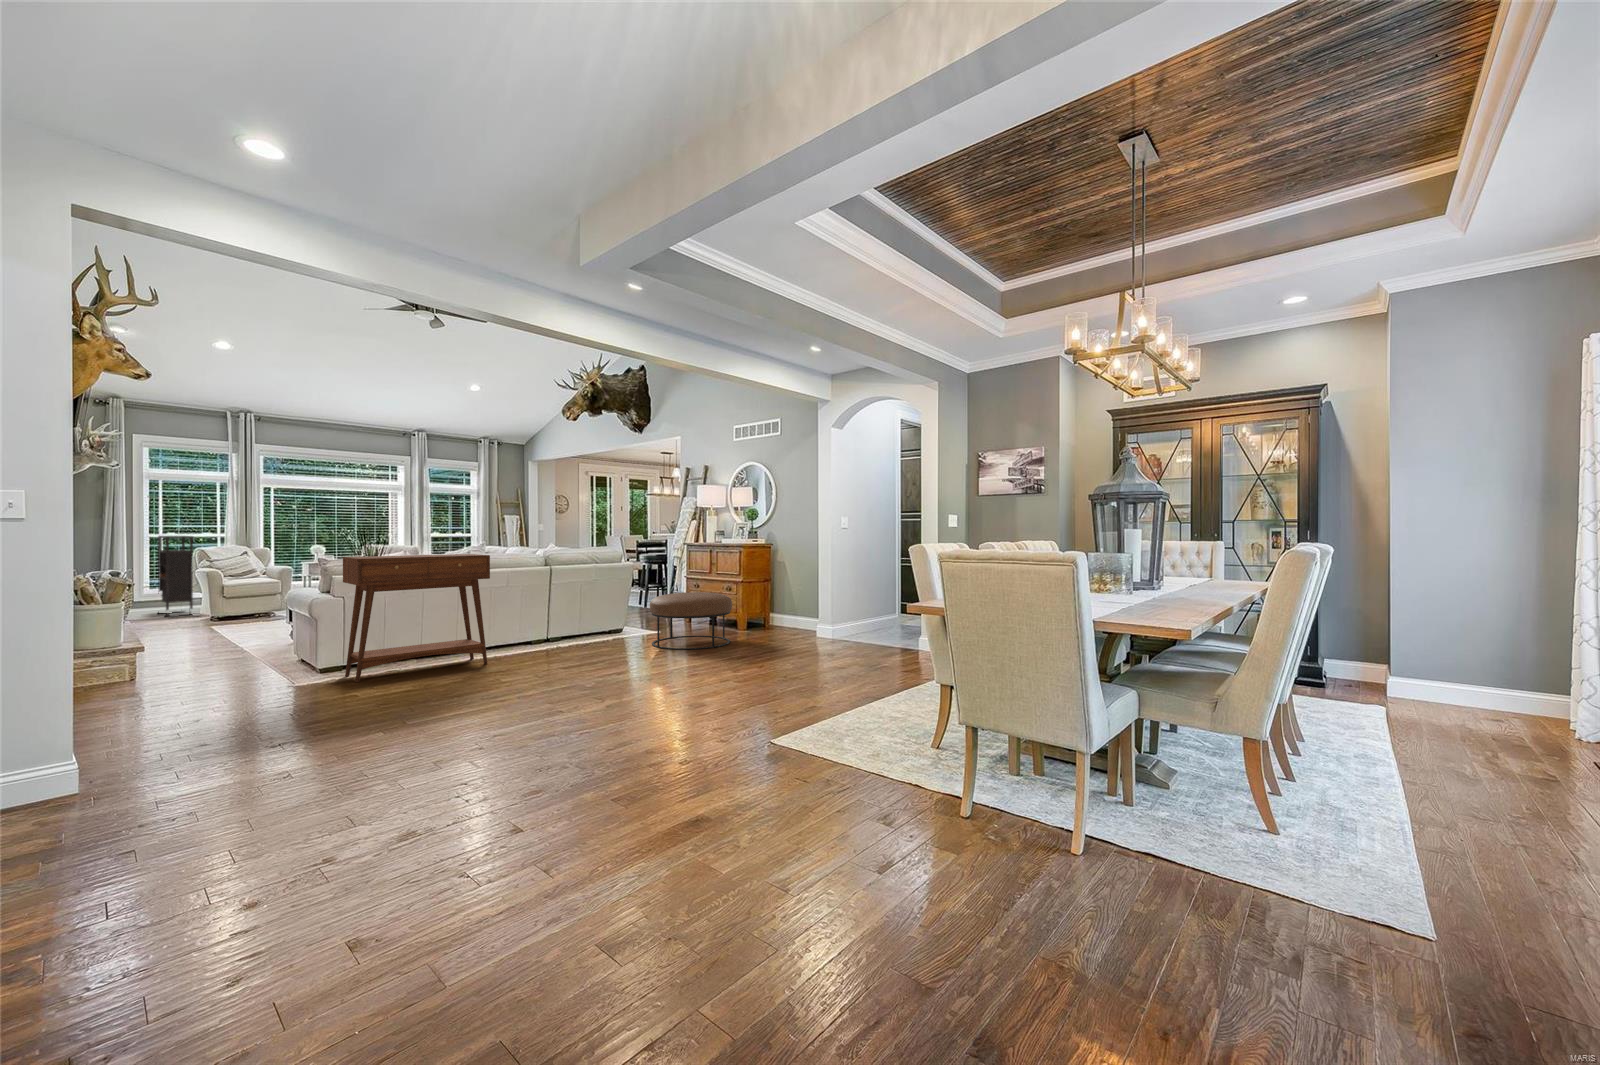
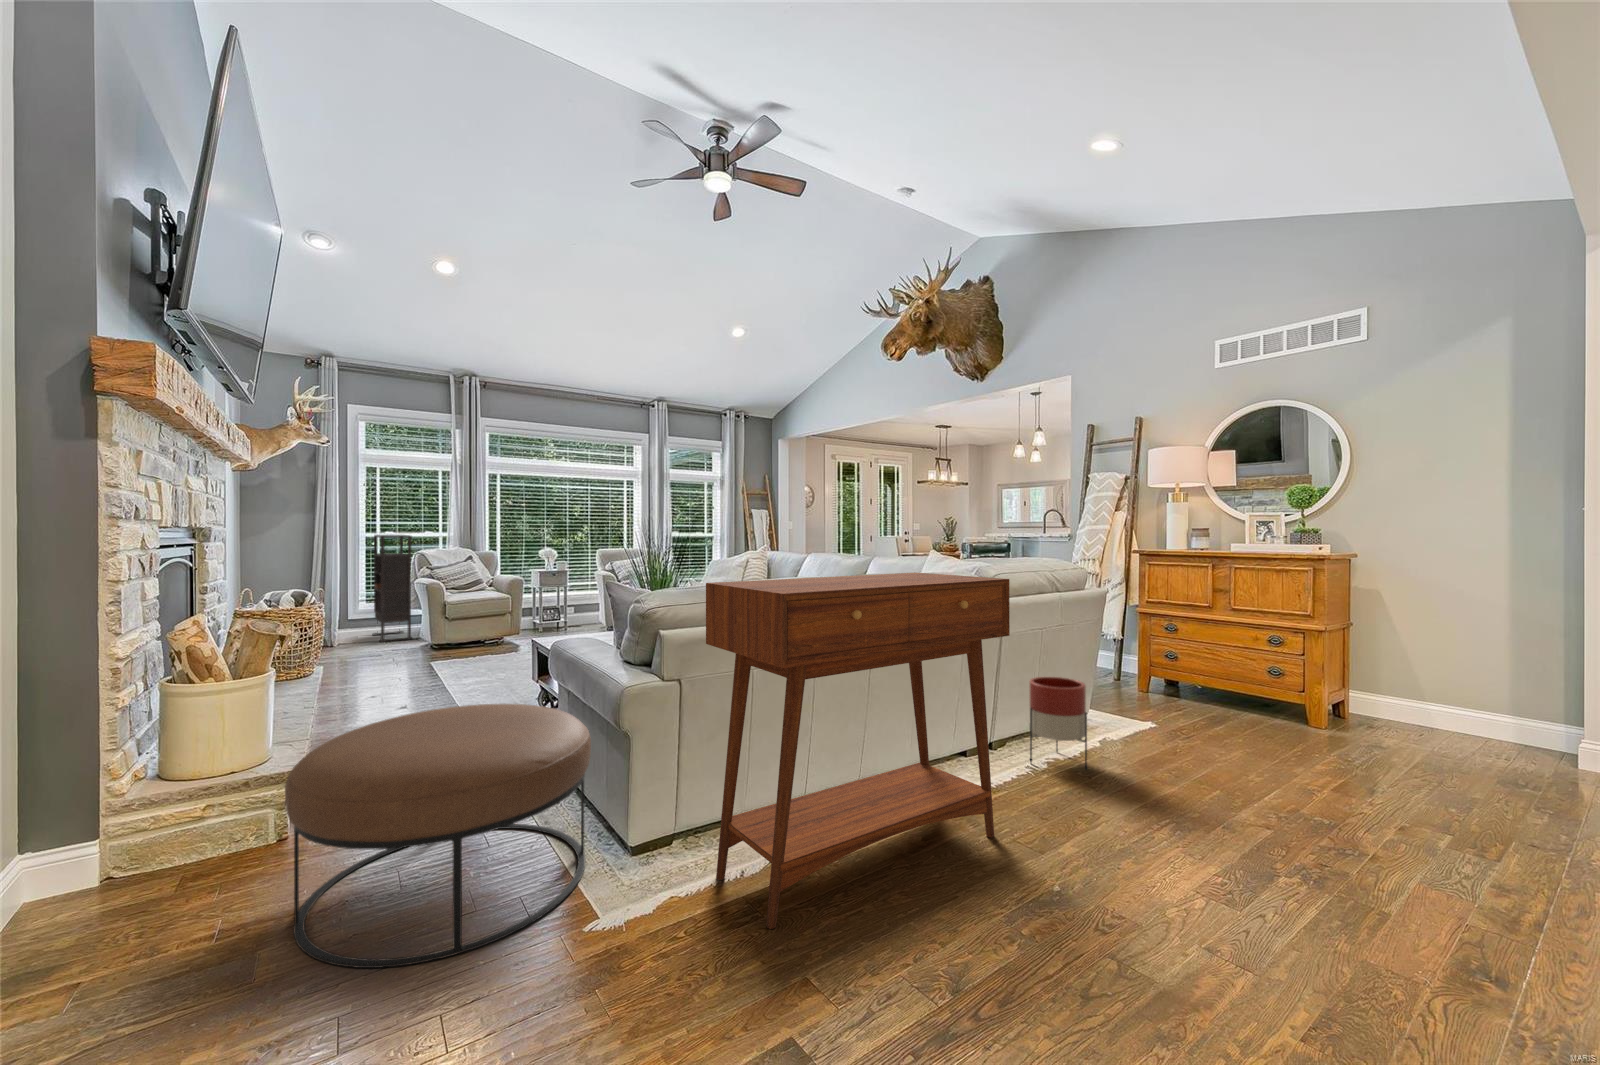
ottoman: present [650,592,732,650] -> present [285,704,591,968]
planter: none [549,606,577,647] -> present [1029,677,1087,769]

